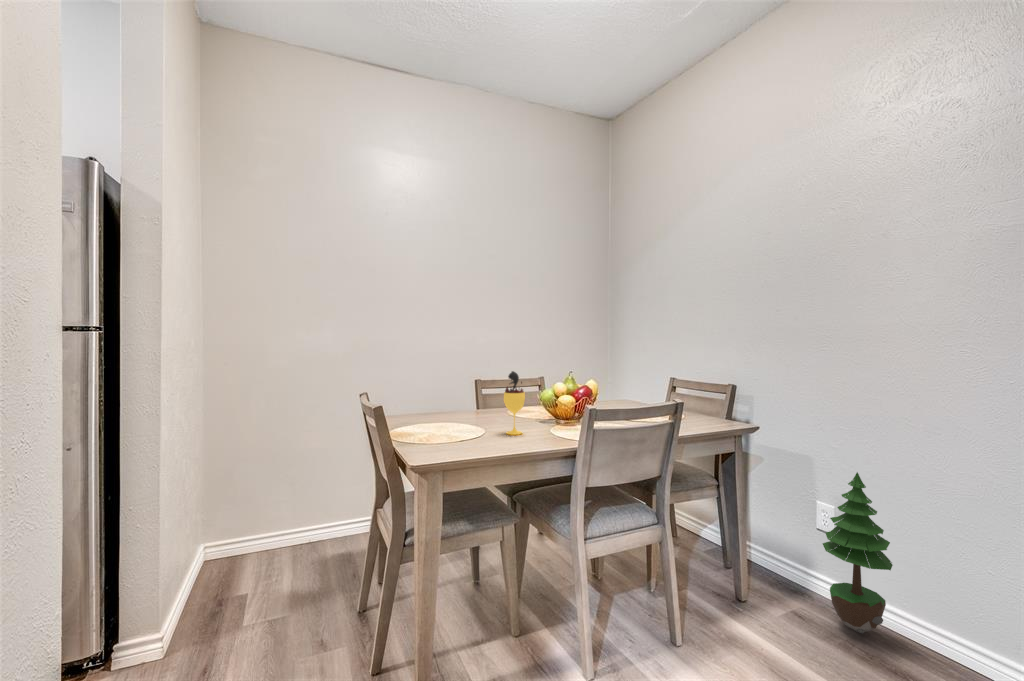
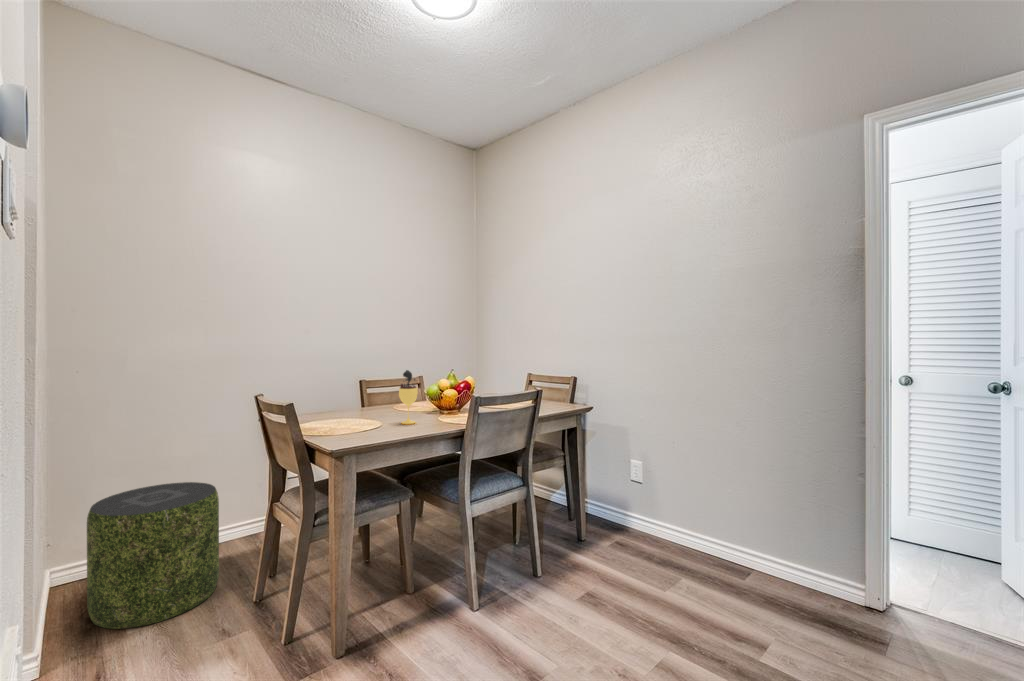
potted tree: present [823,472,893,634] -> none [634,435,677,548]
pouf: none [215,476,332,620] -> present [87,482,219,629]

